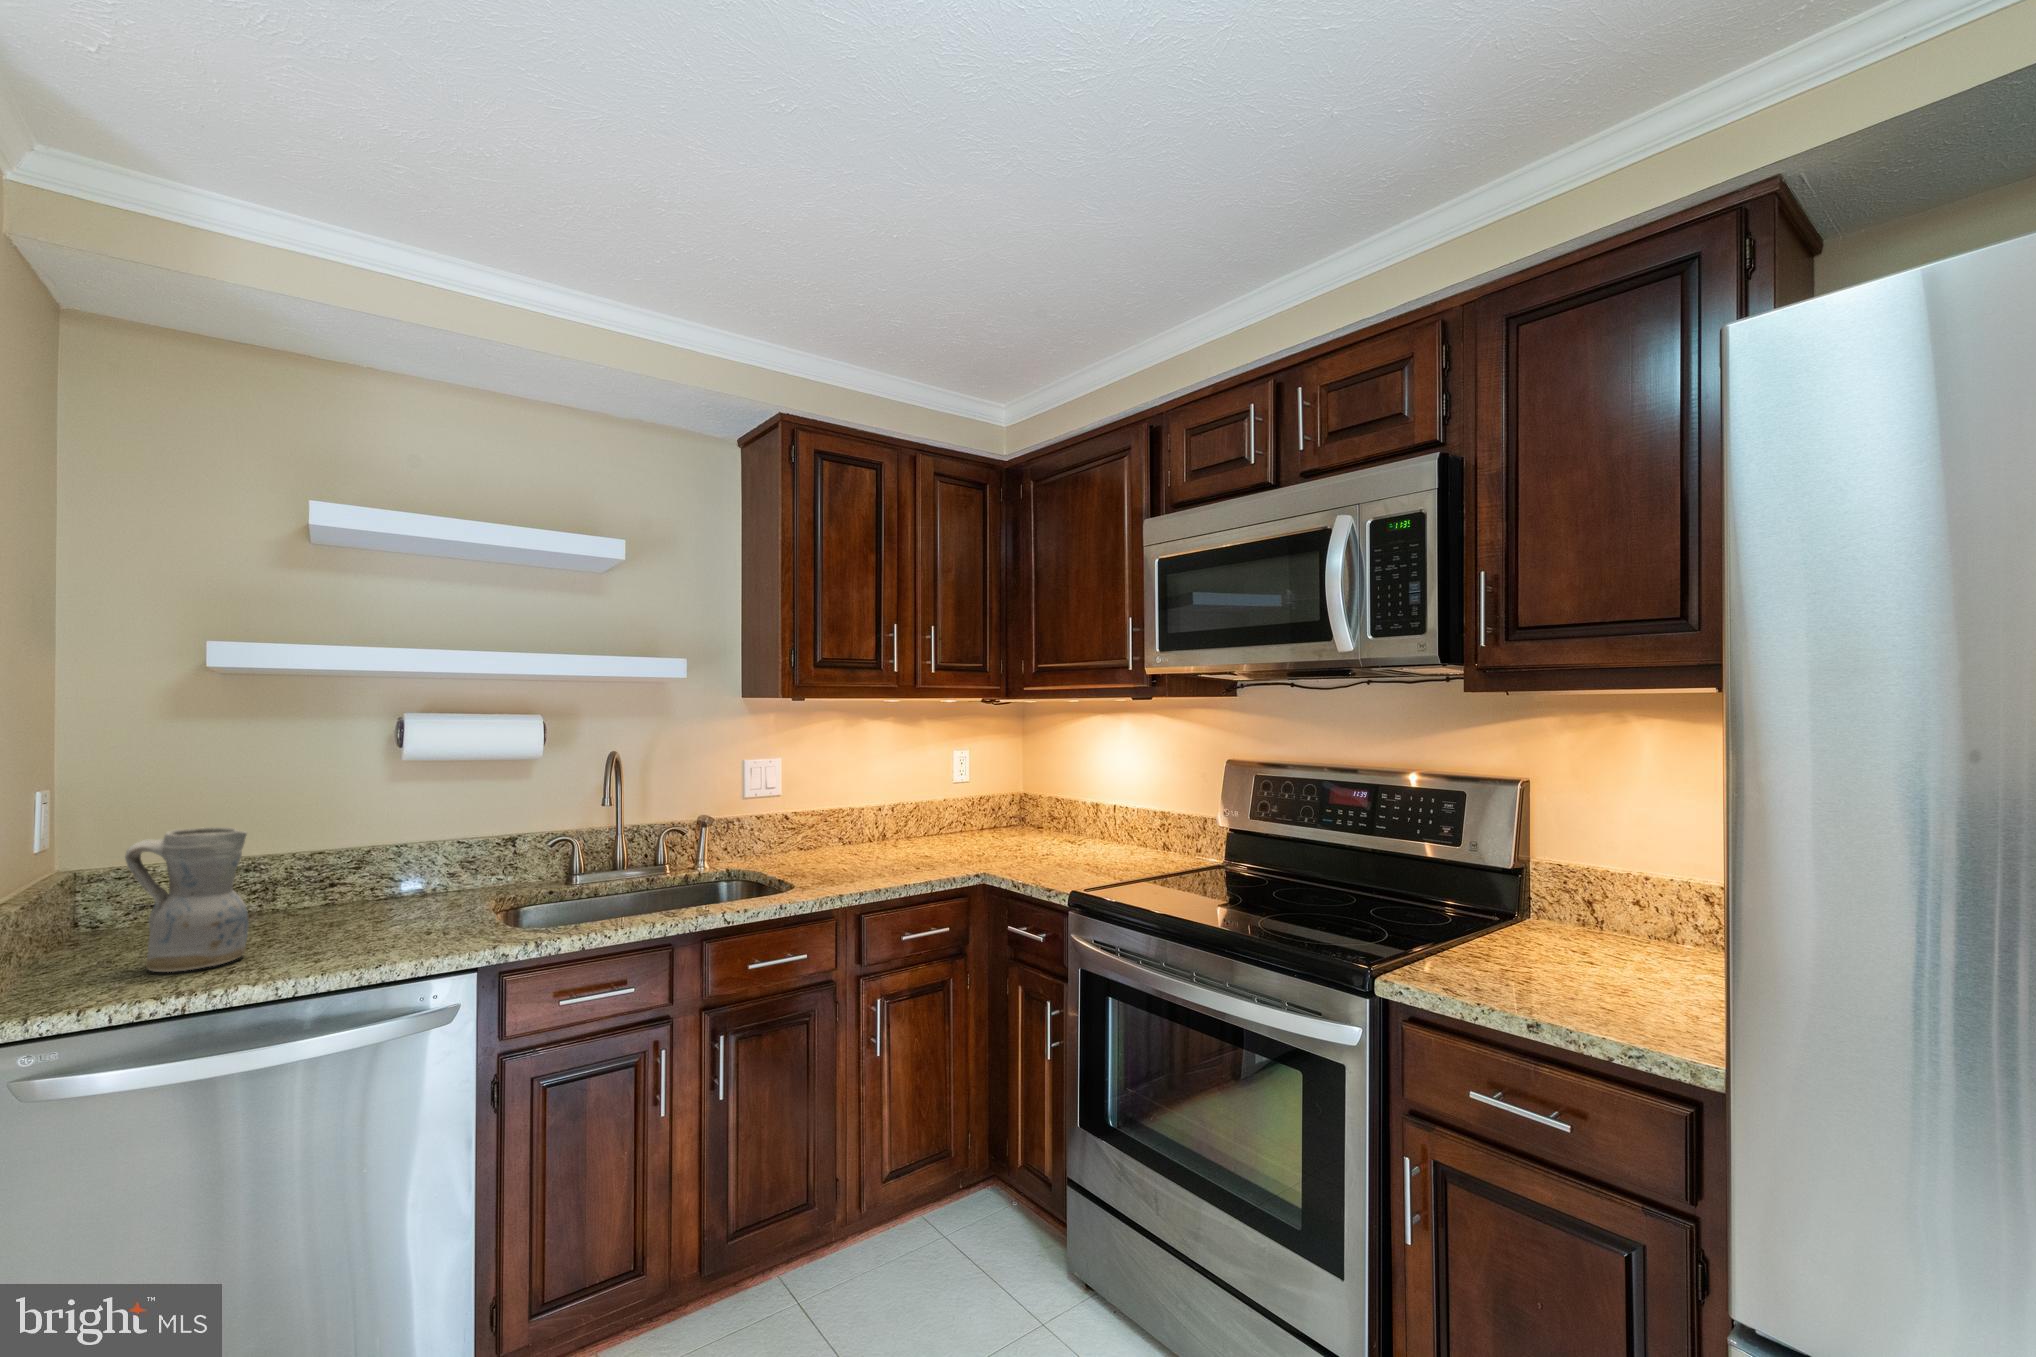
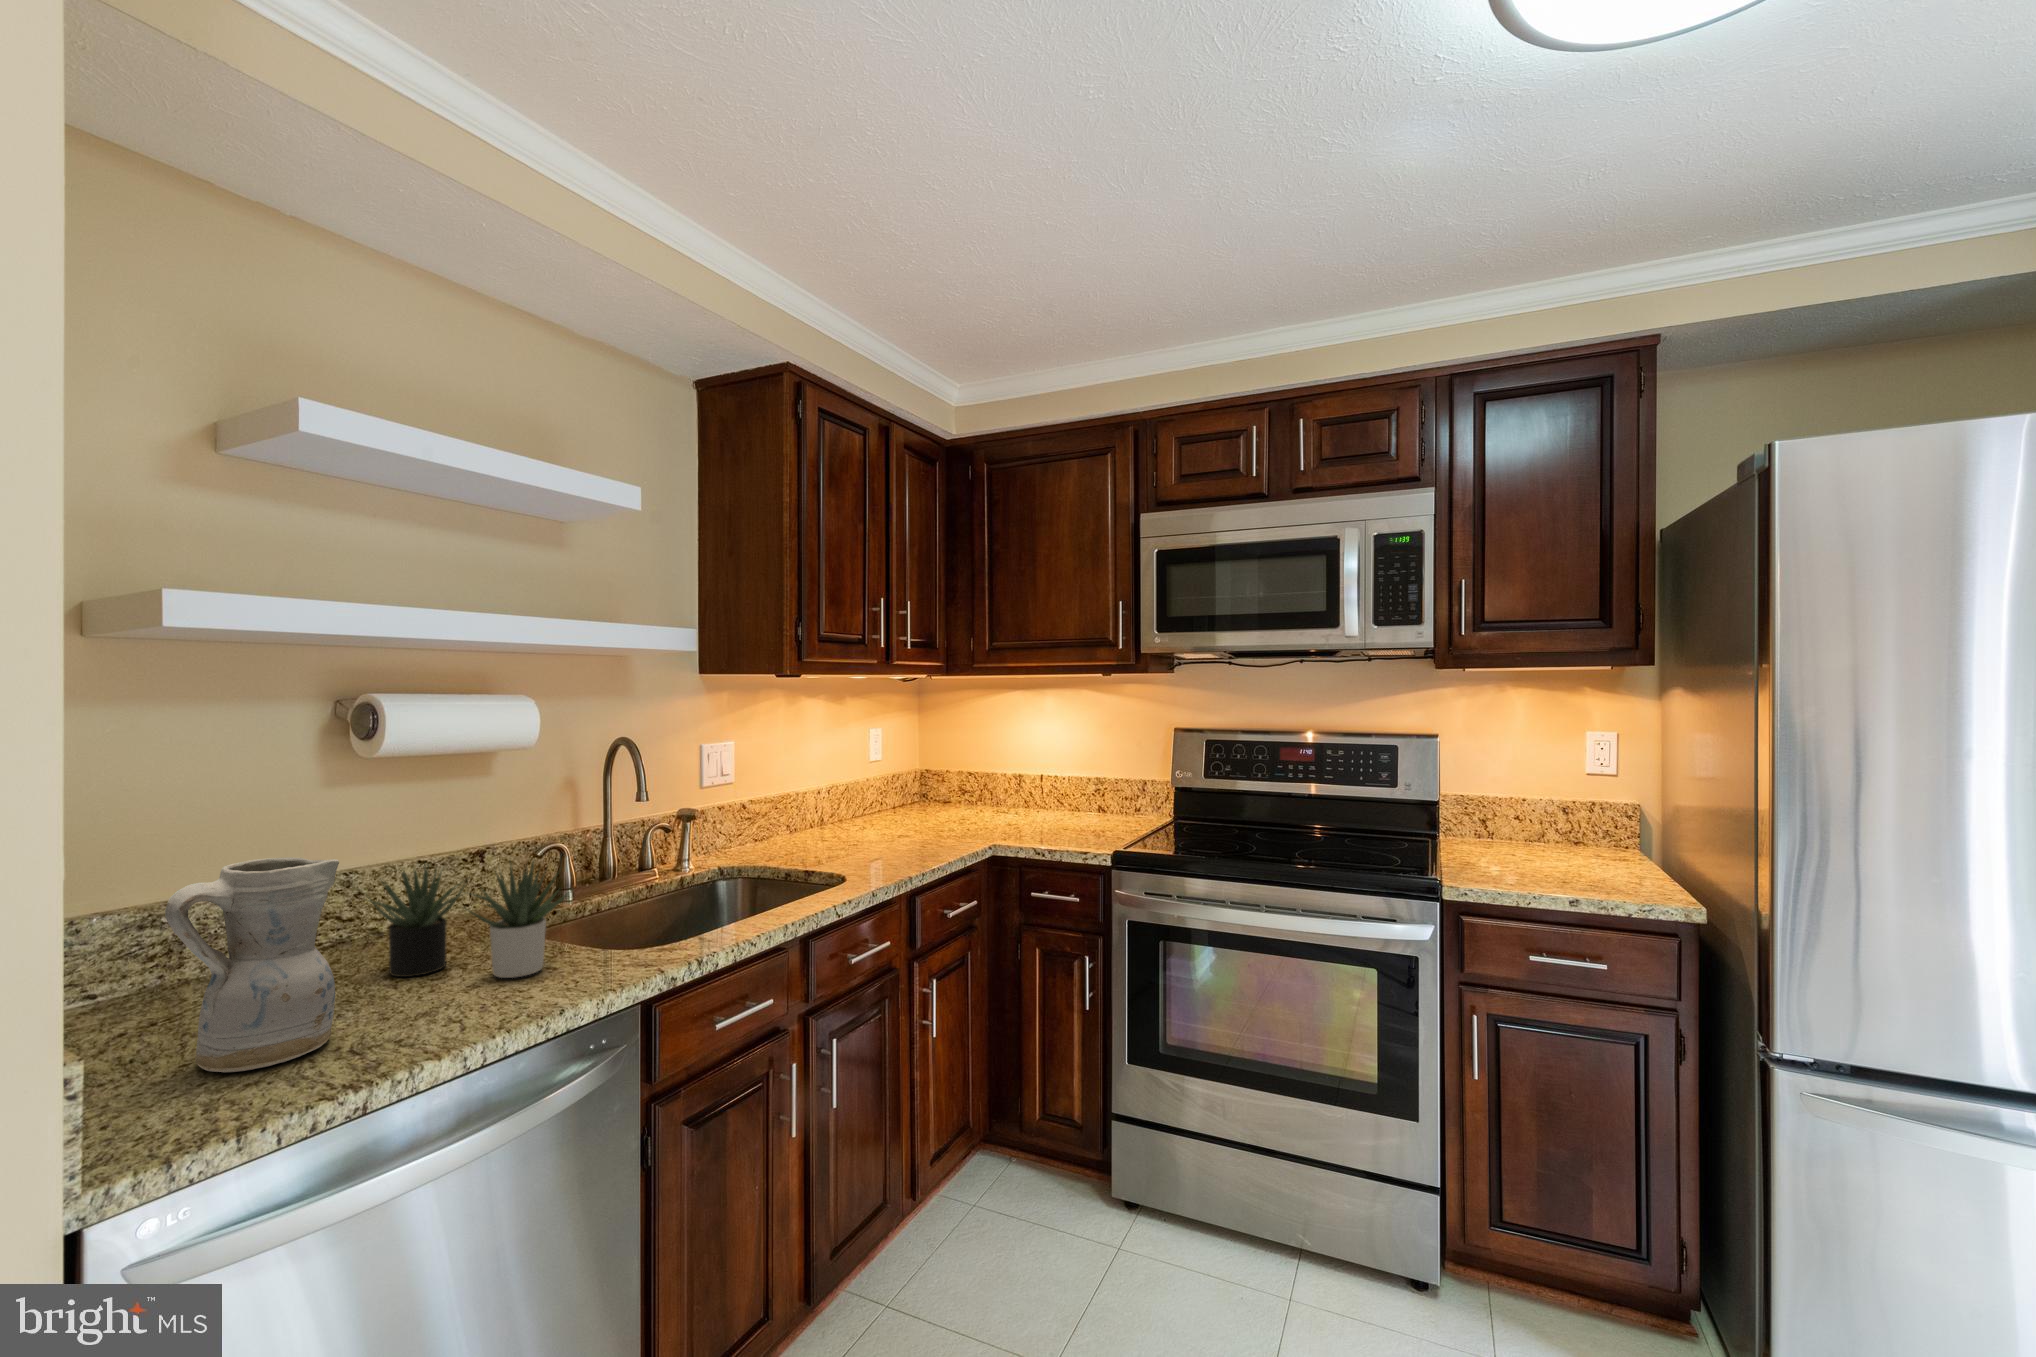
succulent plant: none [349,840,476,936] -> present [368,862,567,978]

